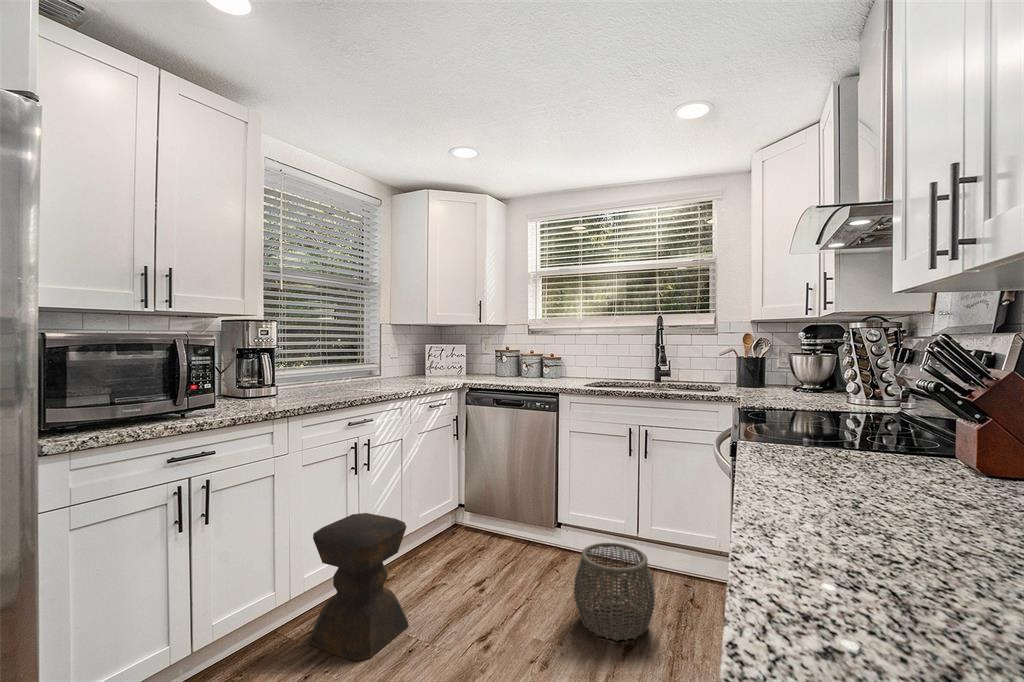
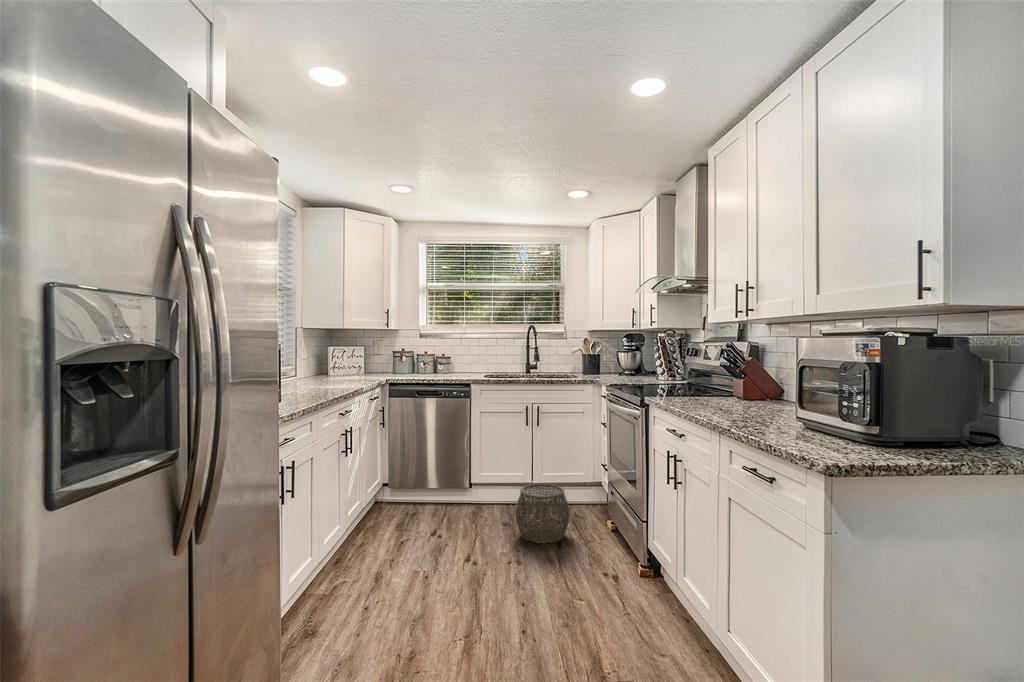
stool: present [309,513,409,661] -> none [333,486,407,594]

